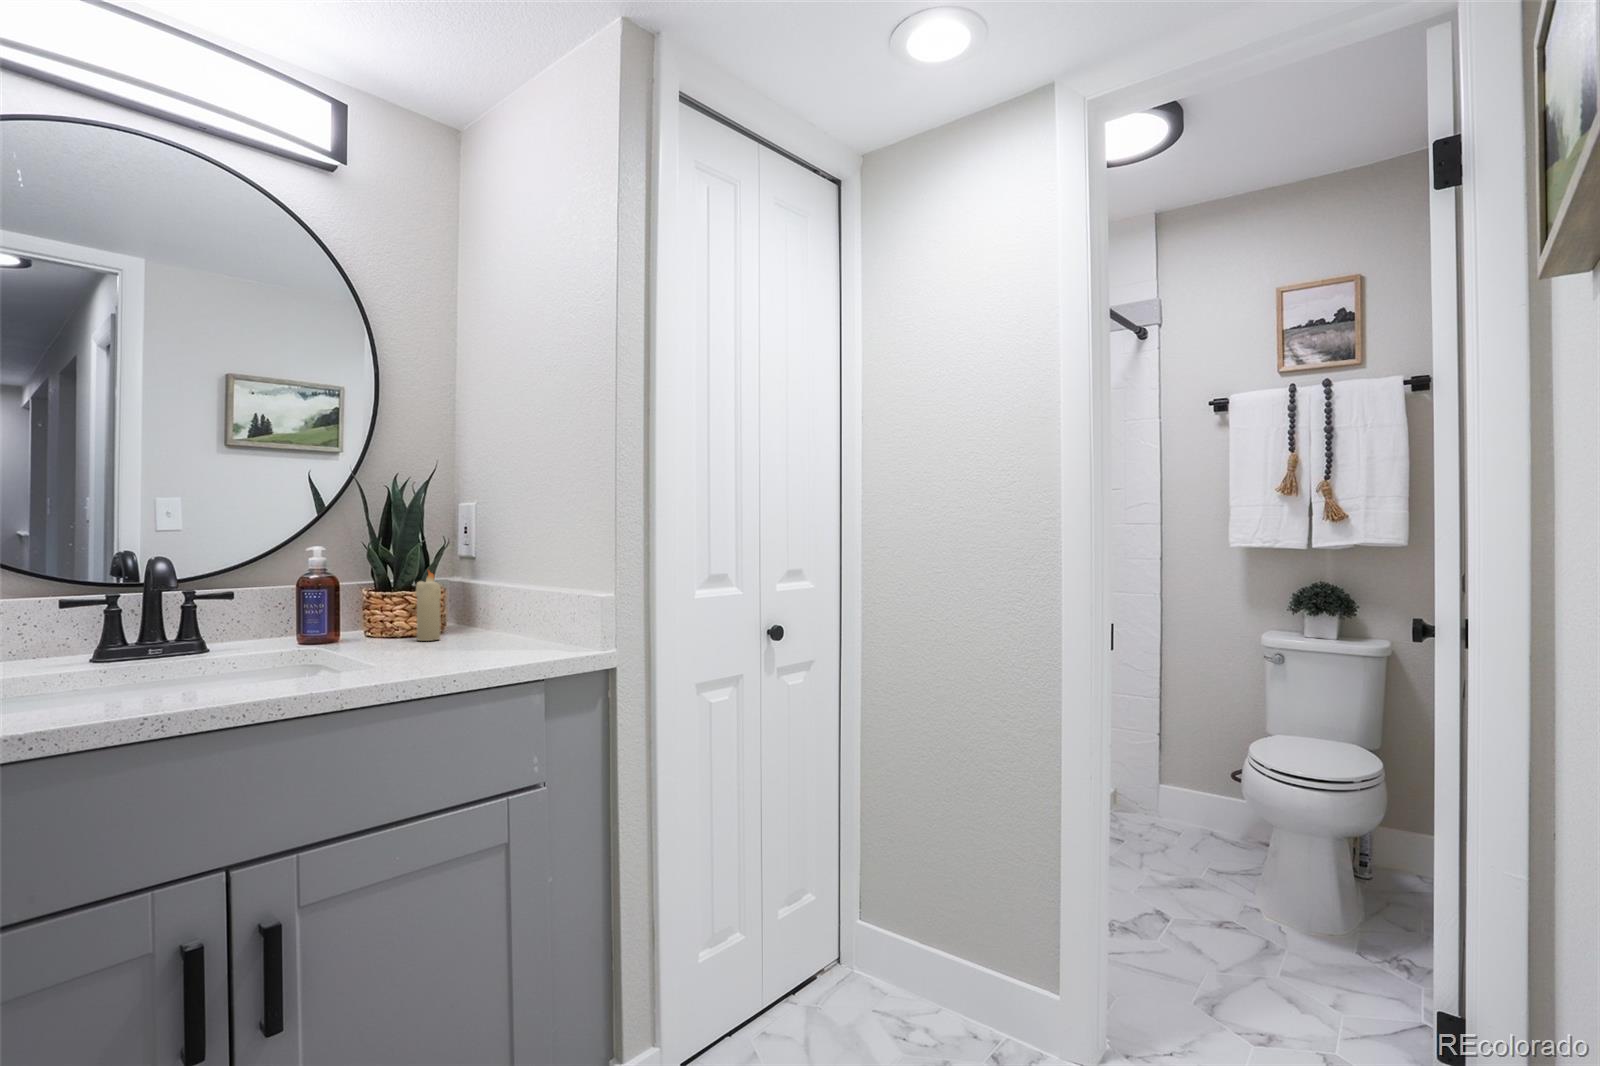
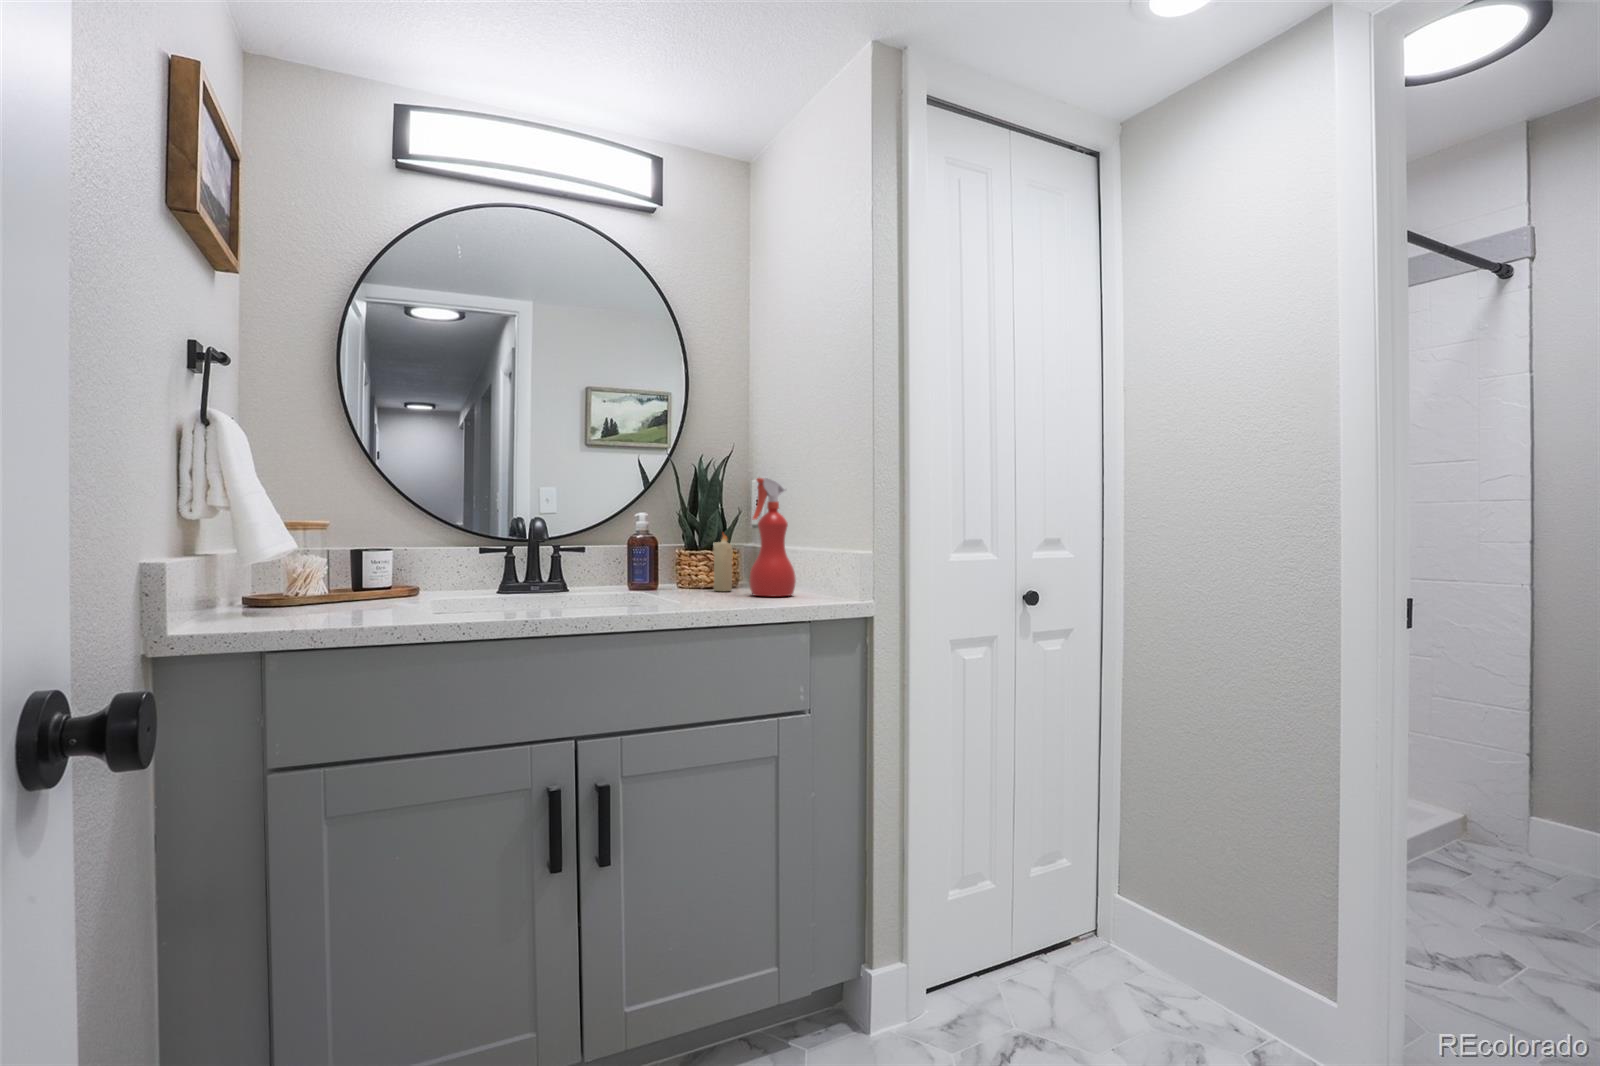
spray bottle: none [465,508,523,647] -> present [750,478,796,596]

